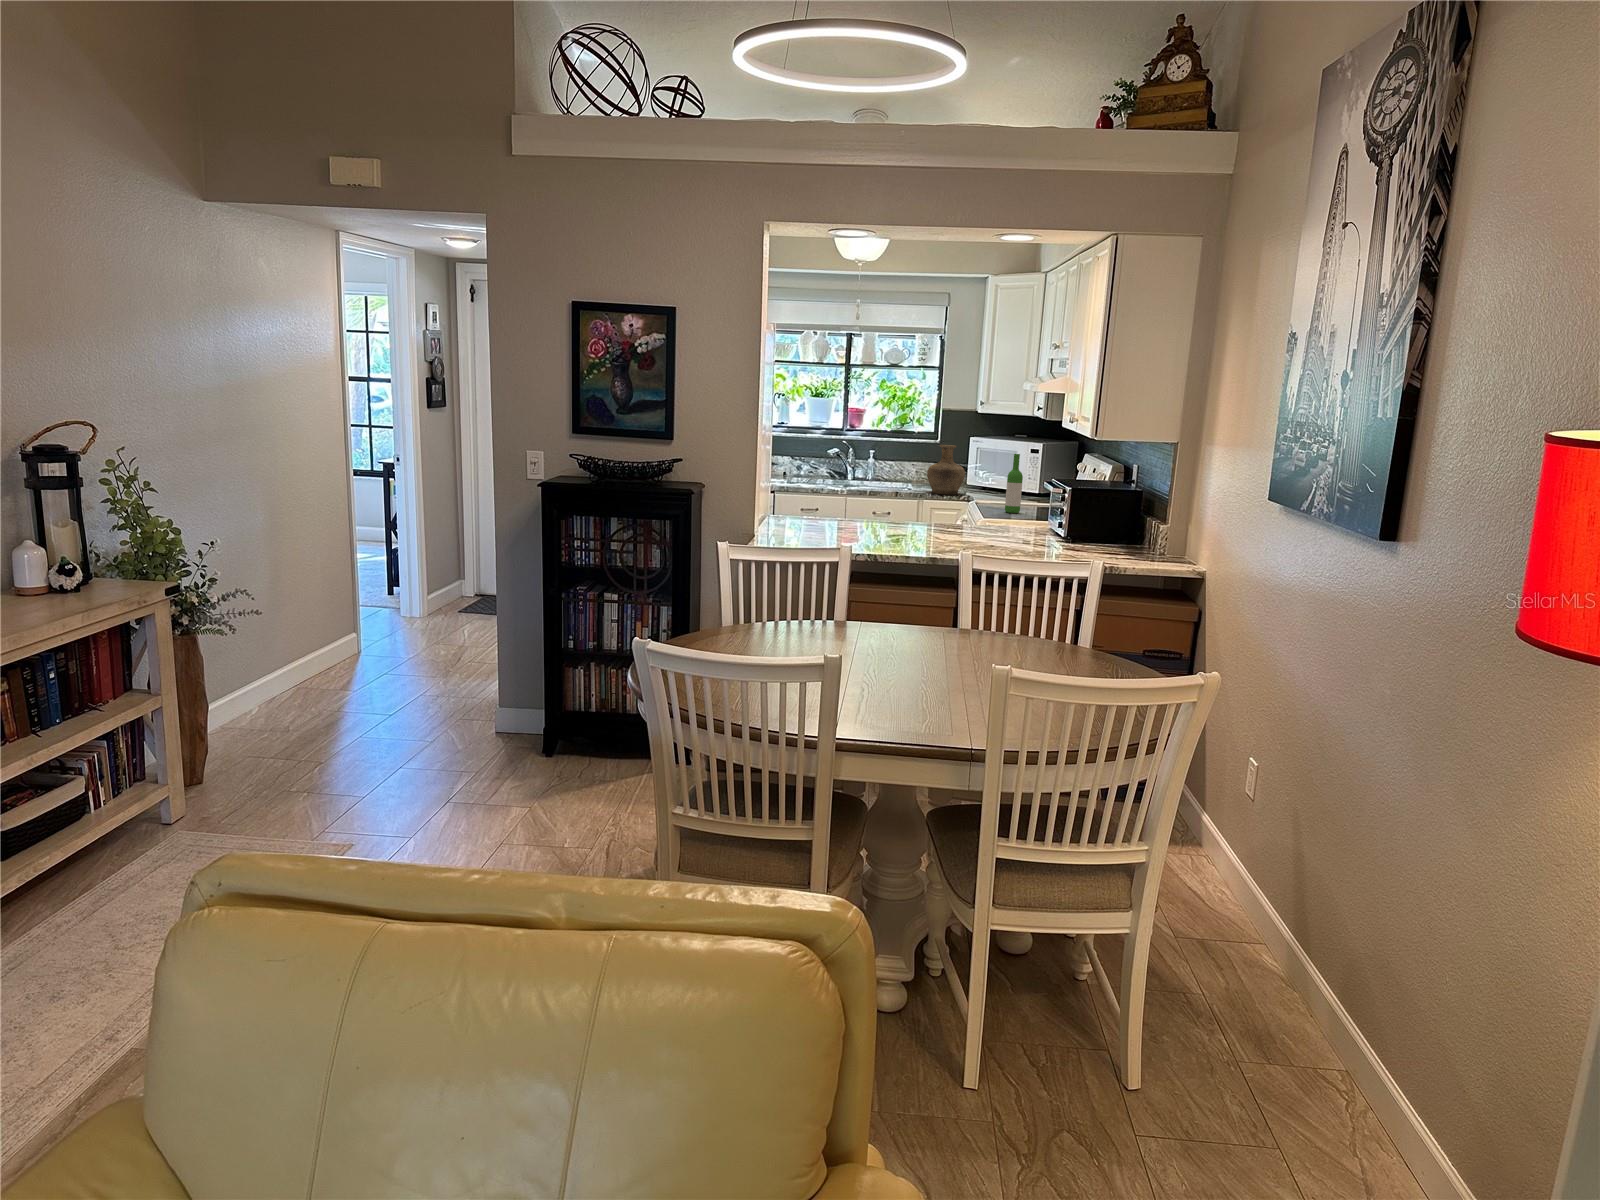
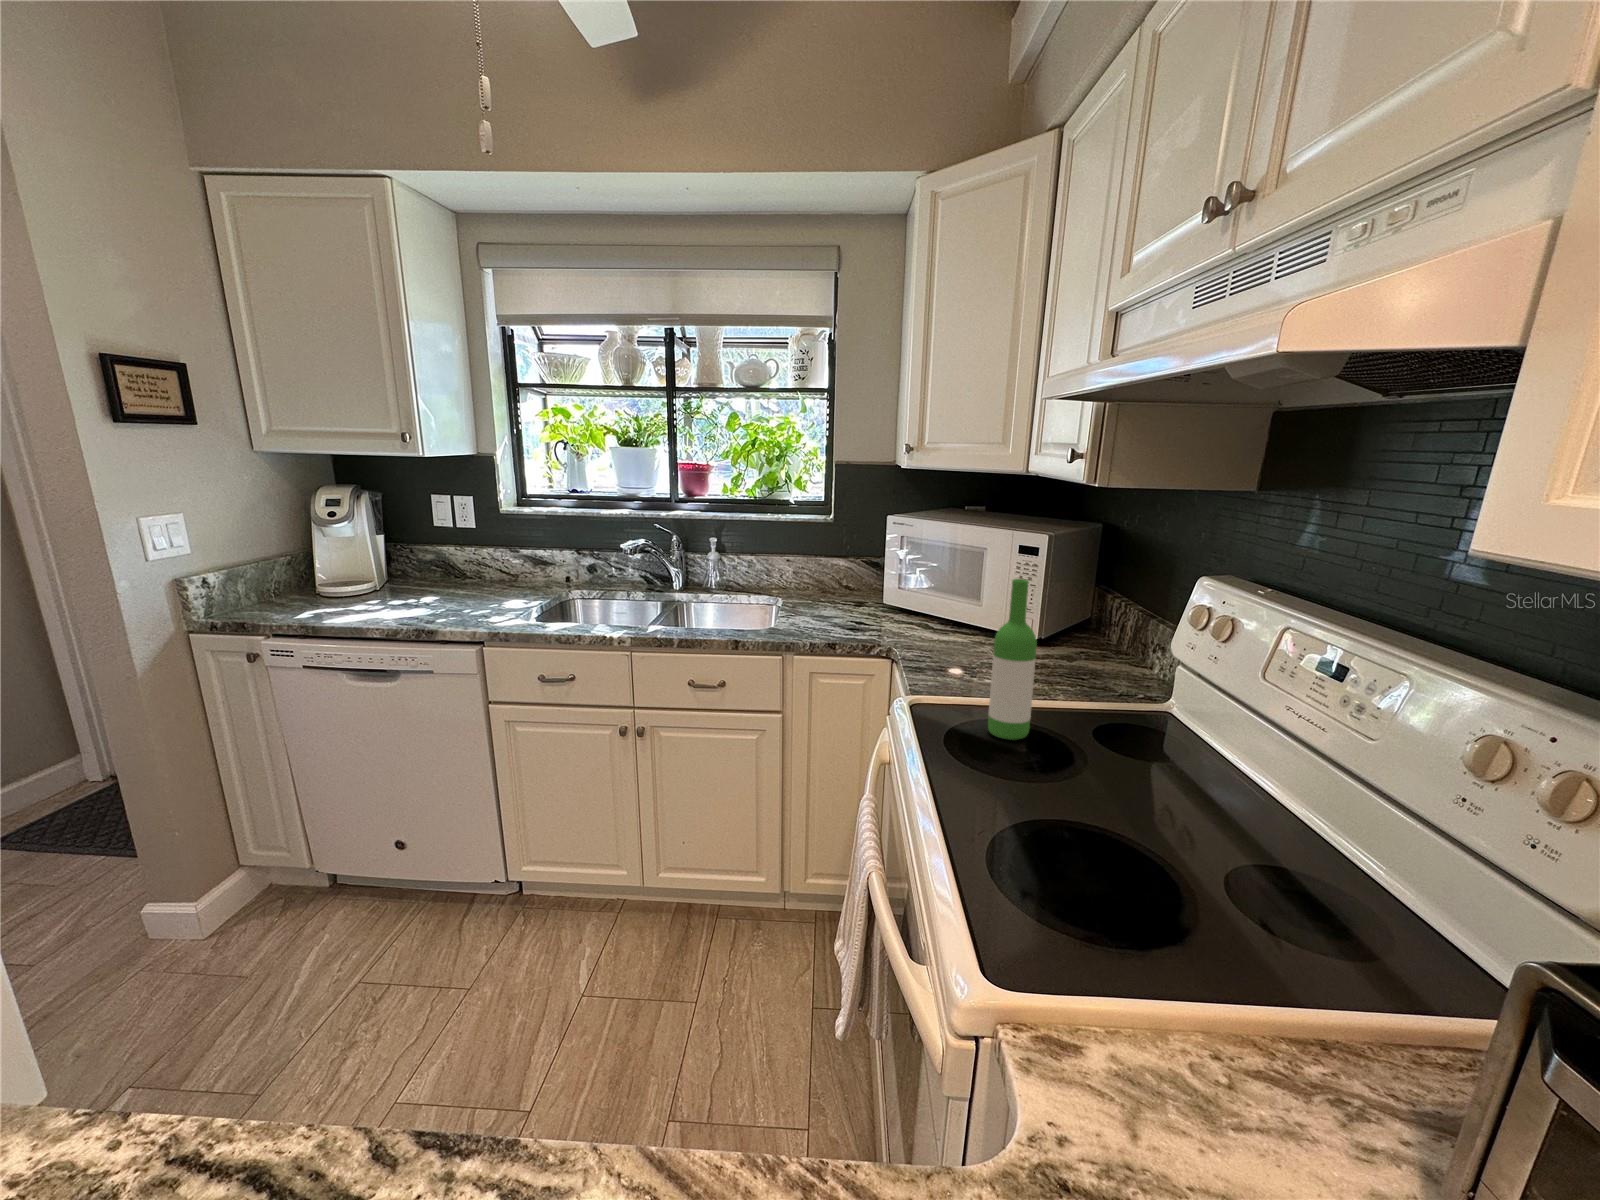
vase: present [927,445,965,495] -> none [801,535,879,641]

